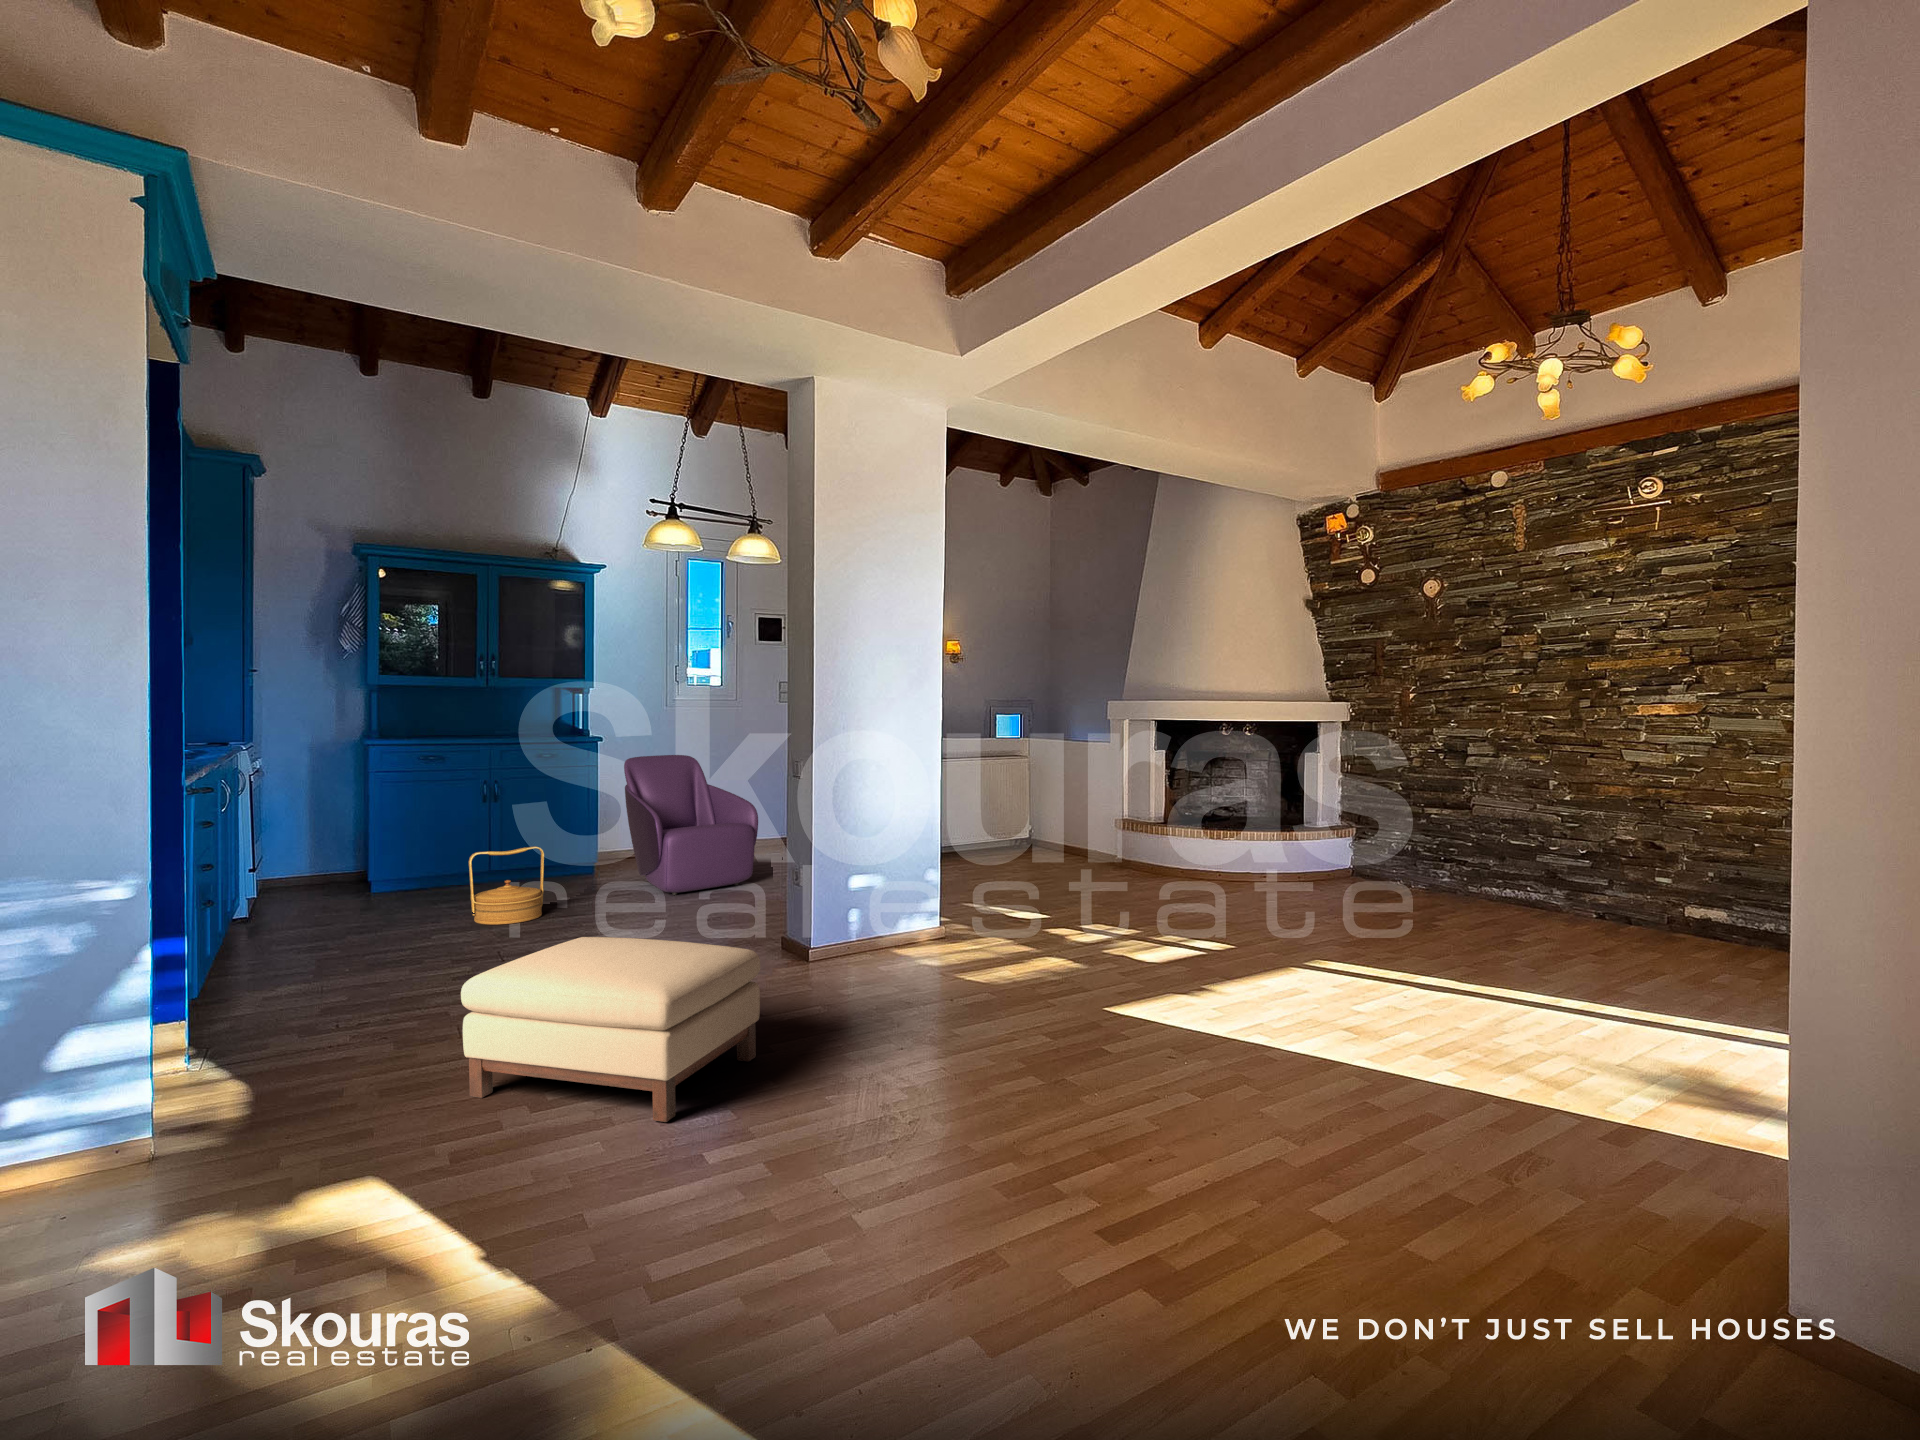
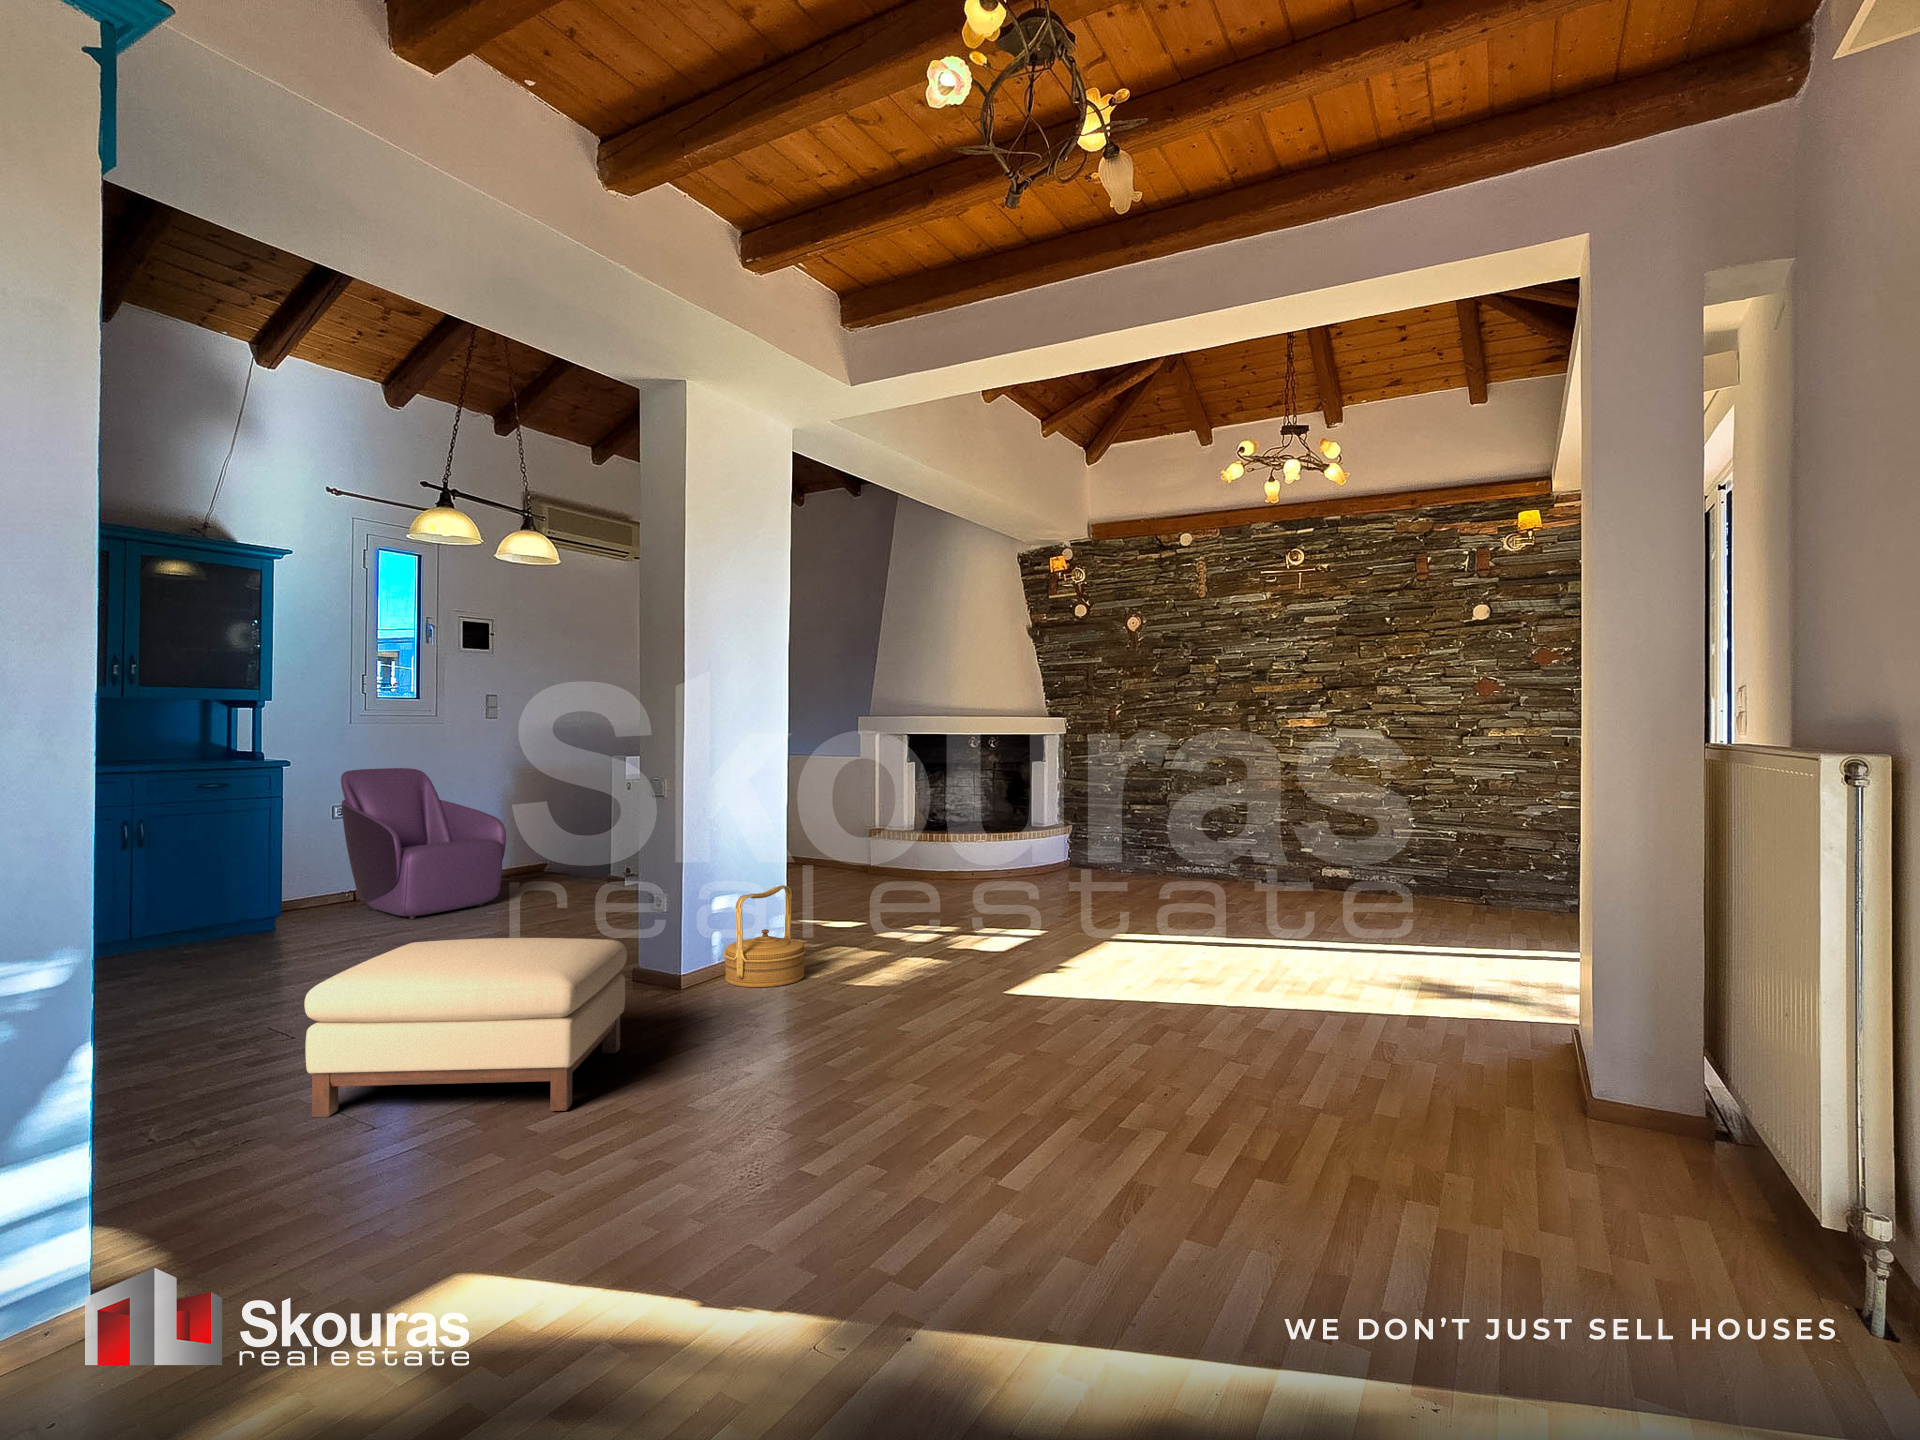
woven basket: present [469,846,544,925] -> present [723,885,806,988]

